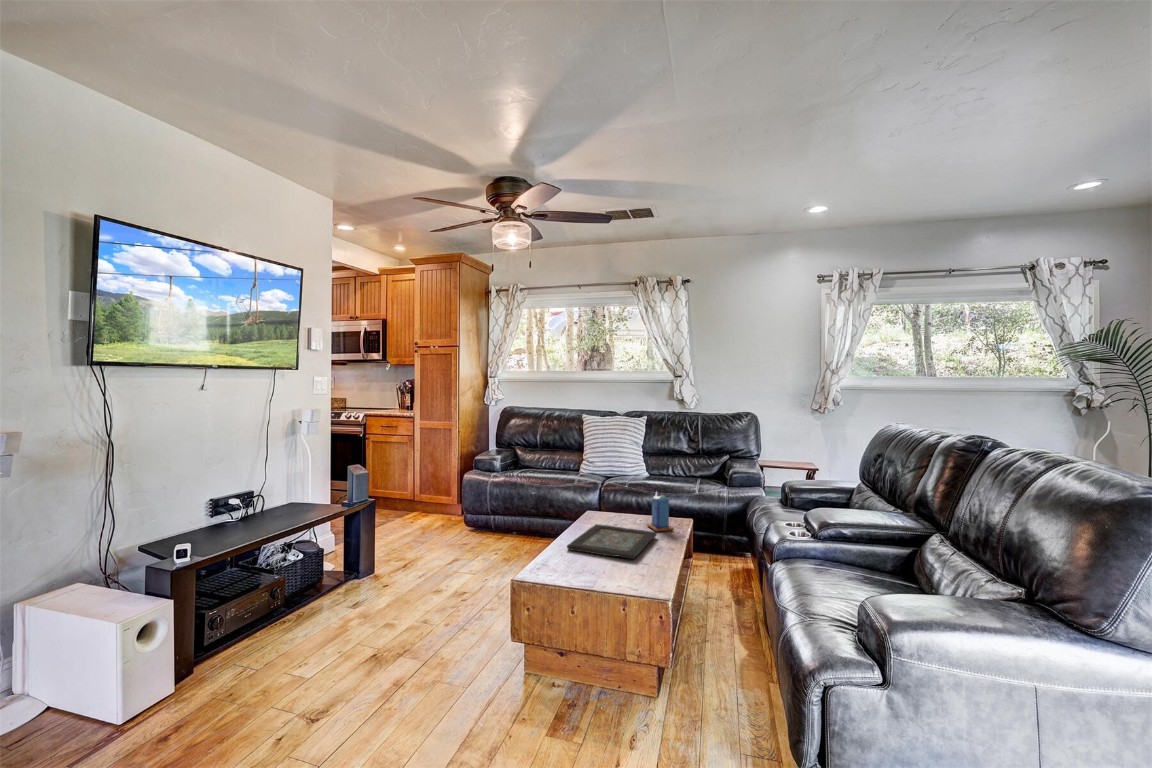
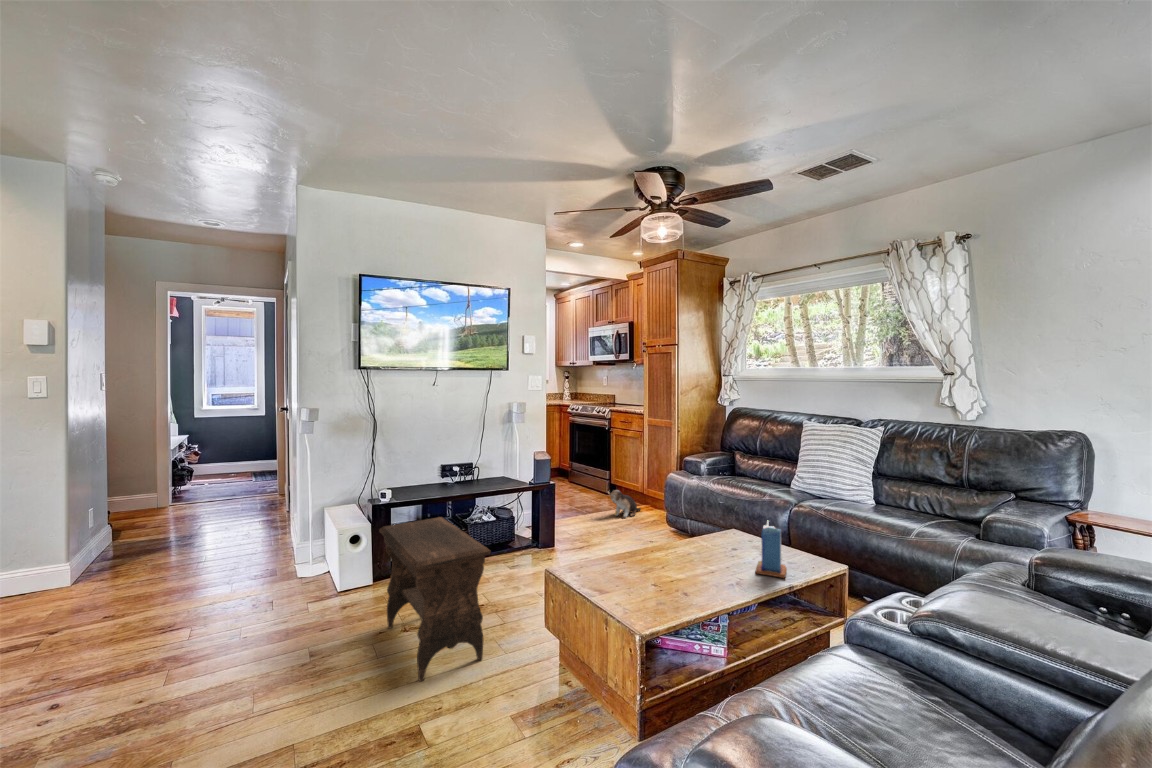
plush toy: none [396,498,421,526] -> present [608,490,641,517]
decorative tray: present [567,524,657,559] -> none [614,546,743,593]
footstool: none [278,555,468,735] -> present [379,517,491,681]

